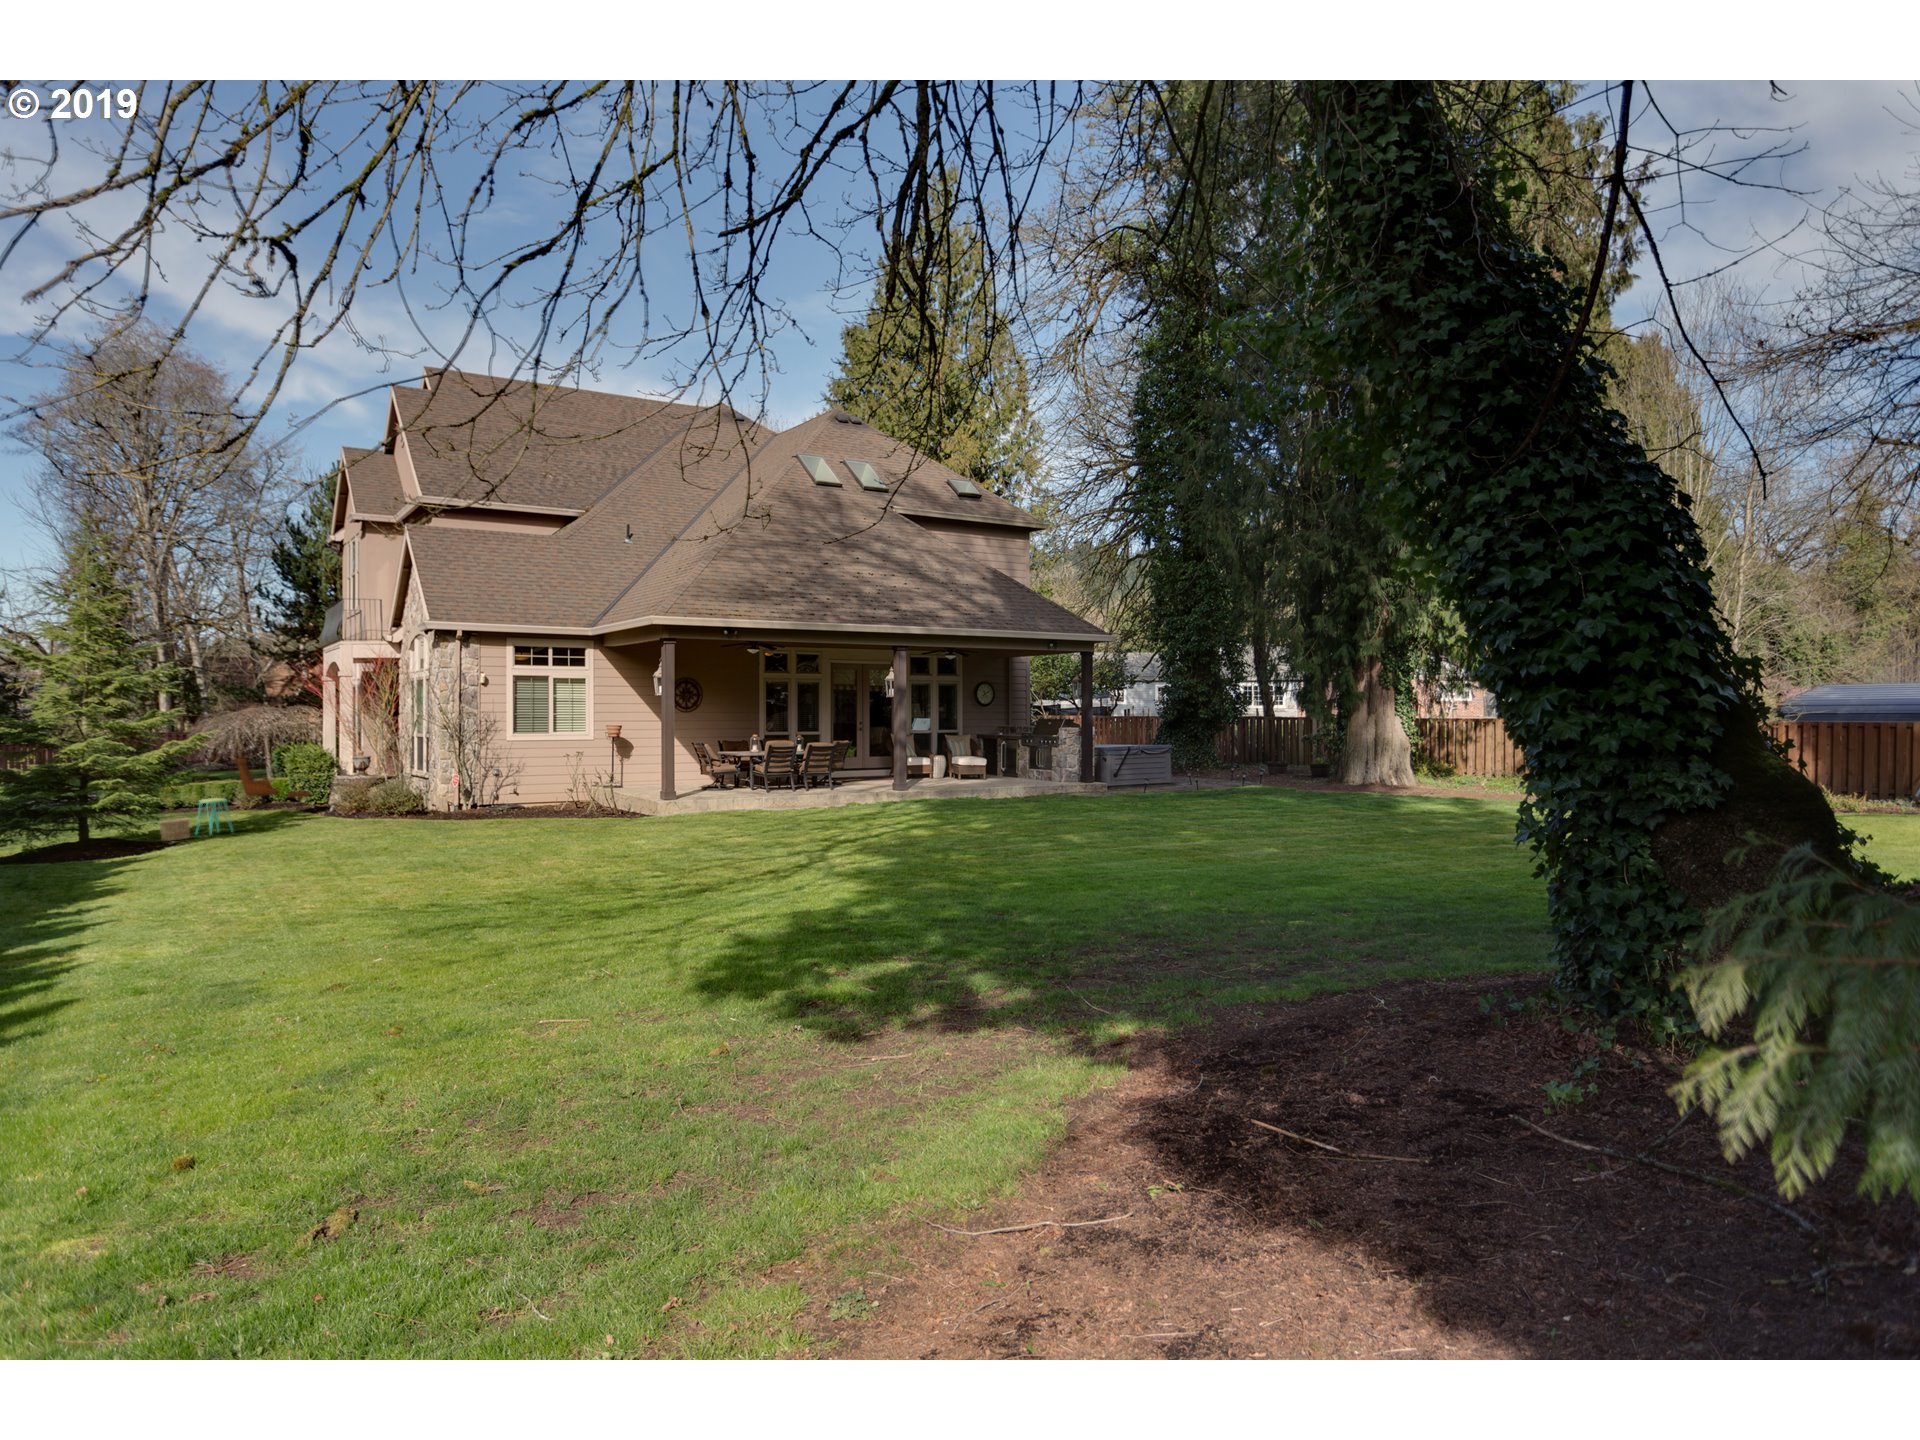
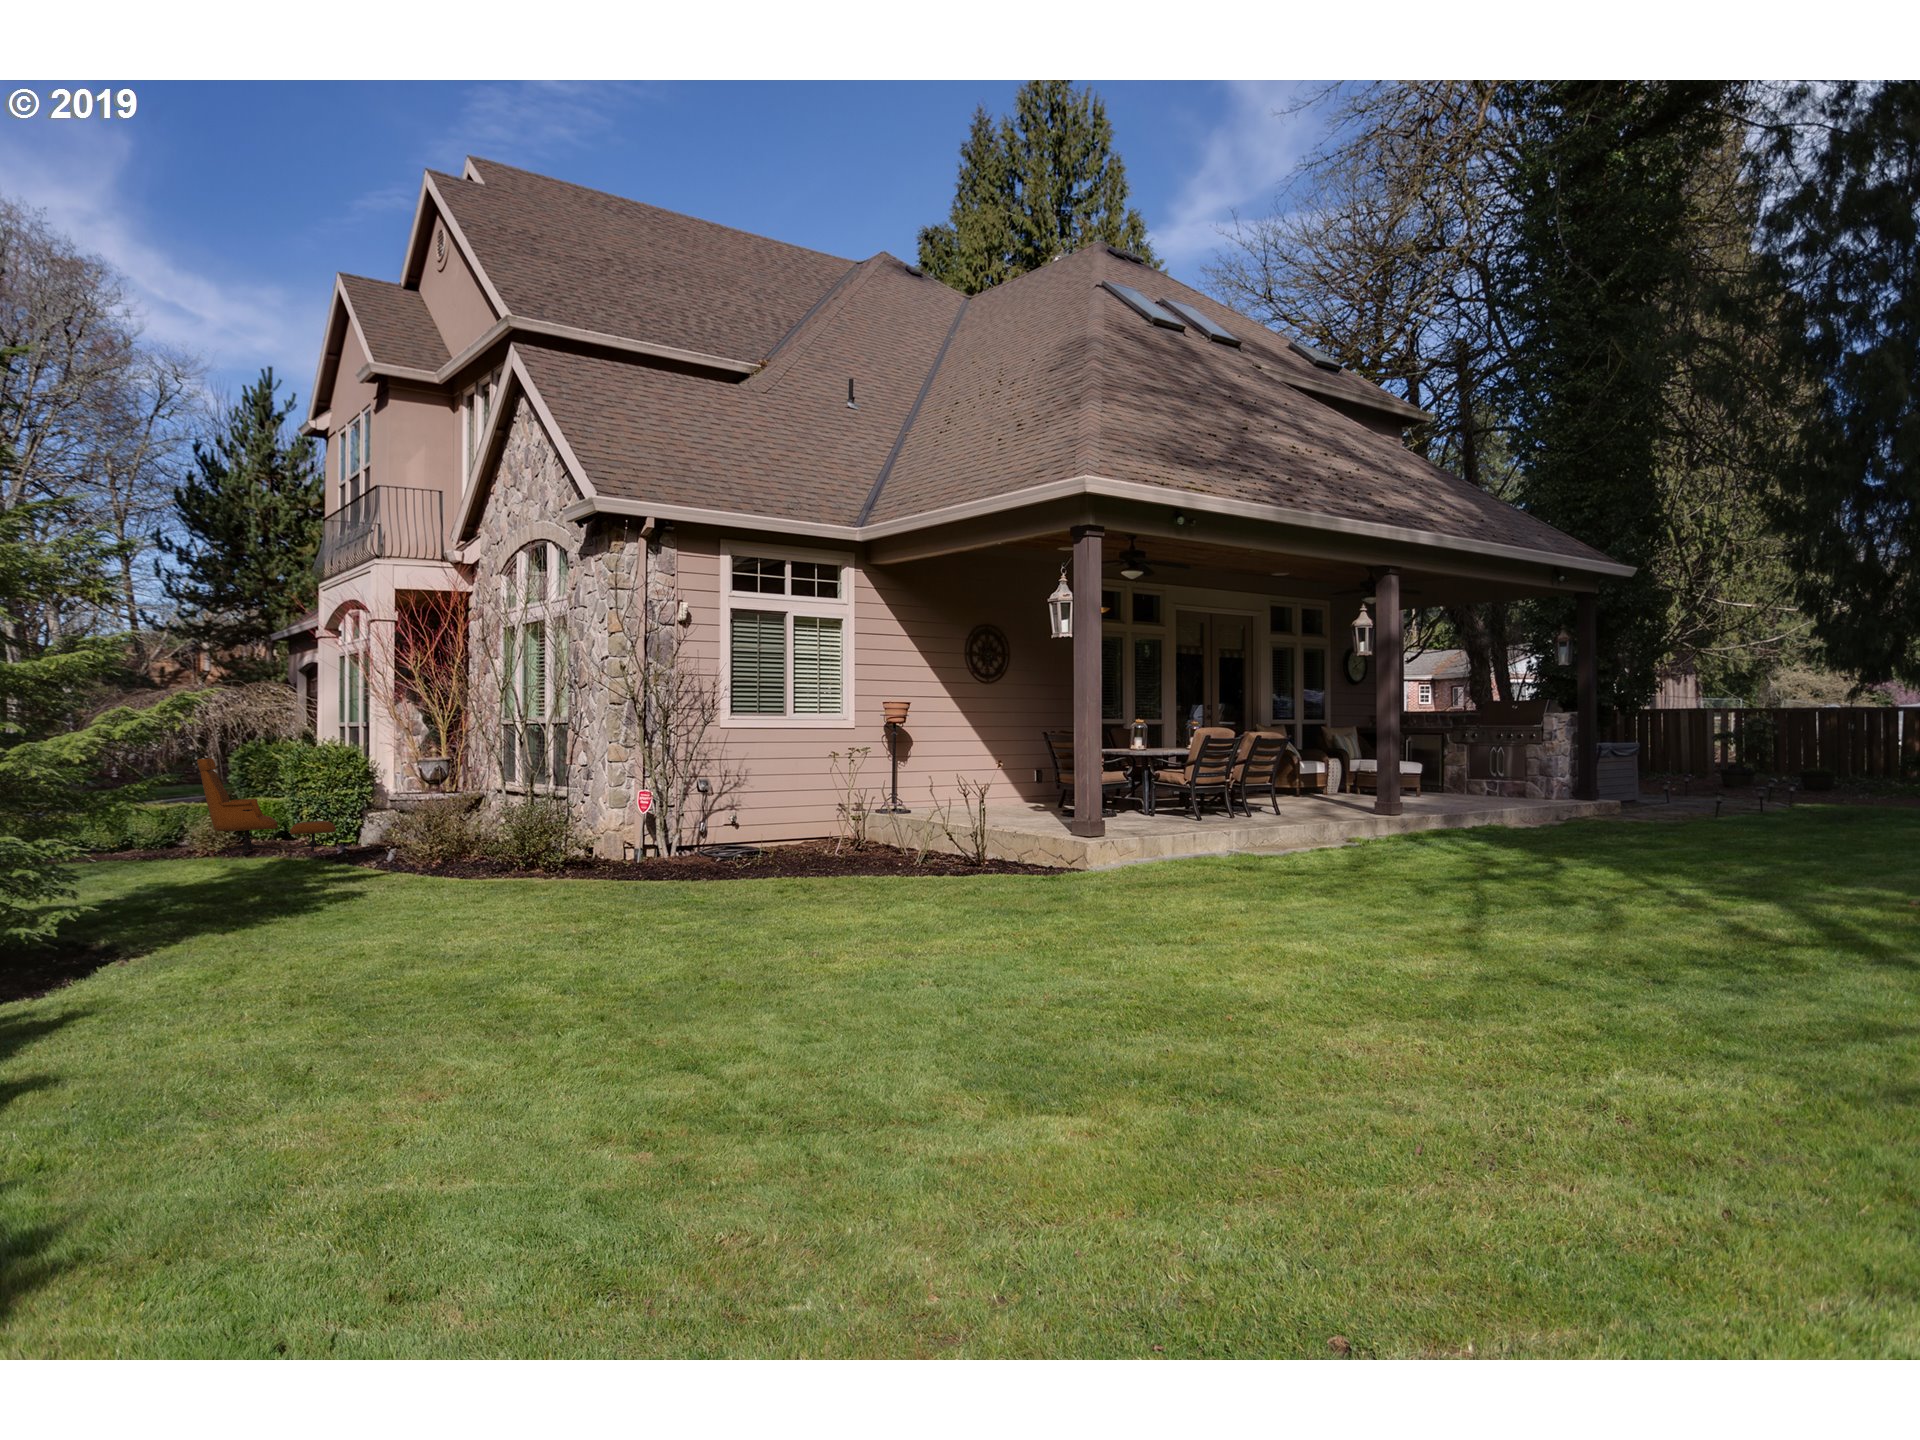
stool: present [196,798,233,834] -> none [152,844,239,931]
wooden bucket: present [160,818,190,841] -> none [70,894,145,950]

